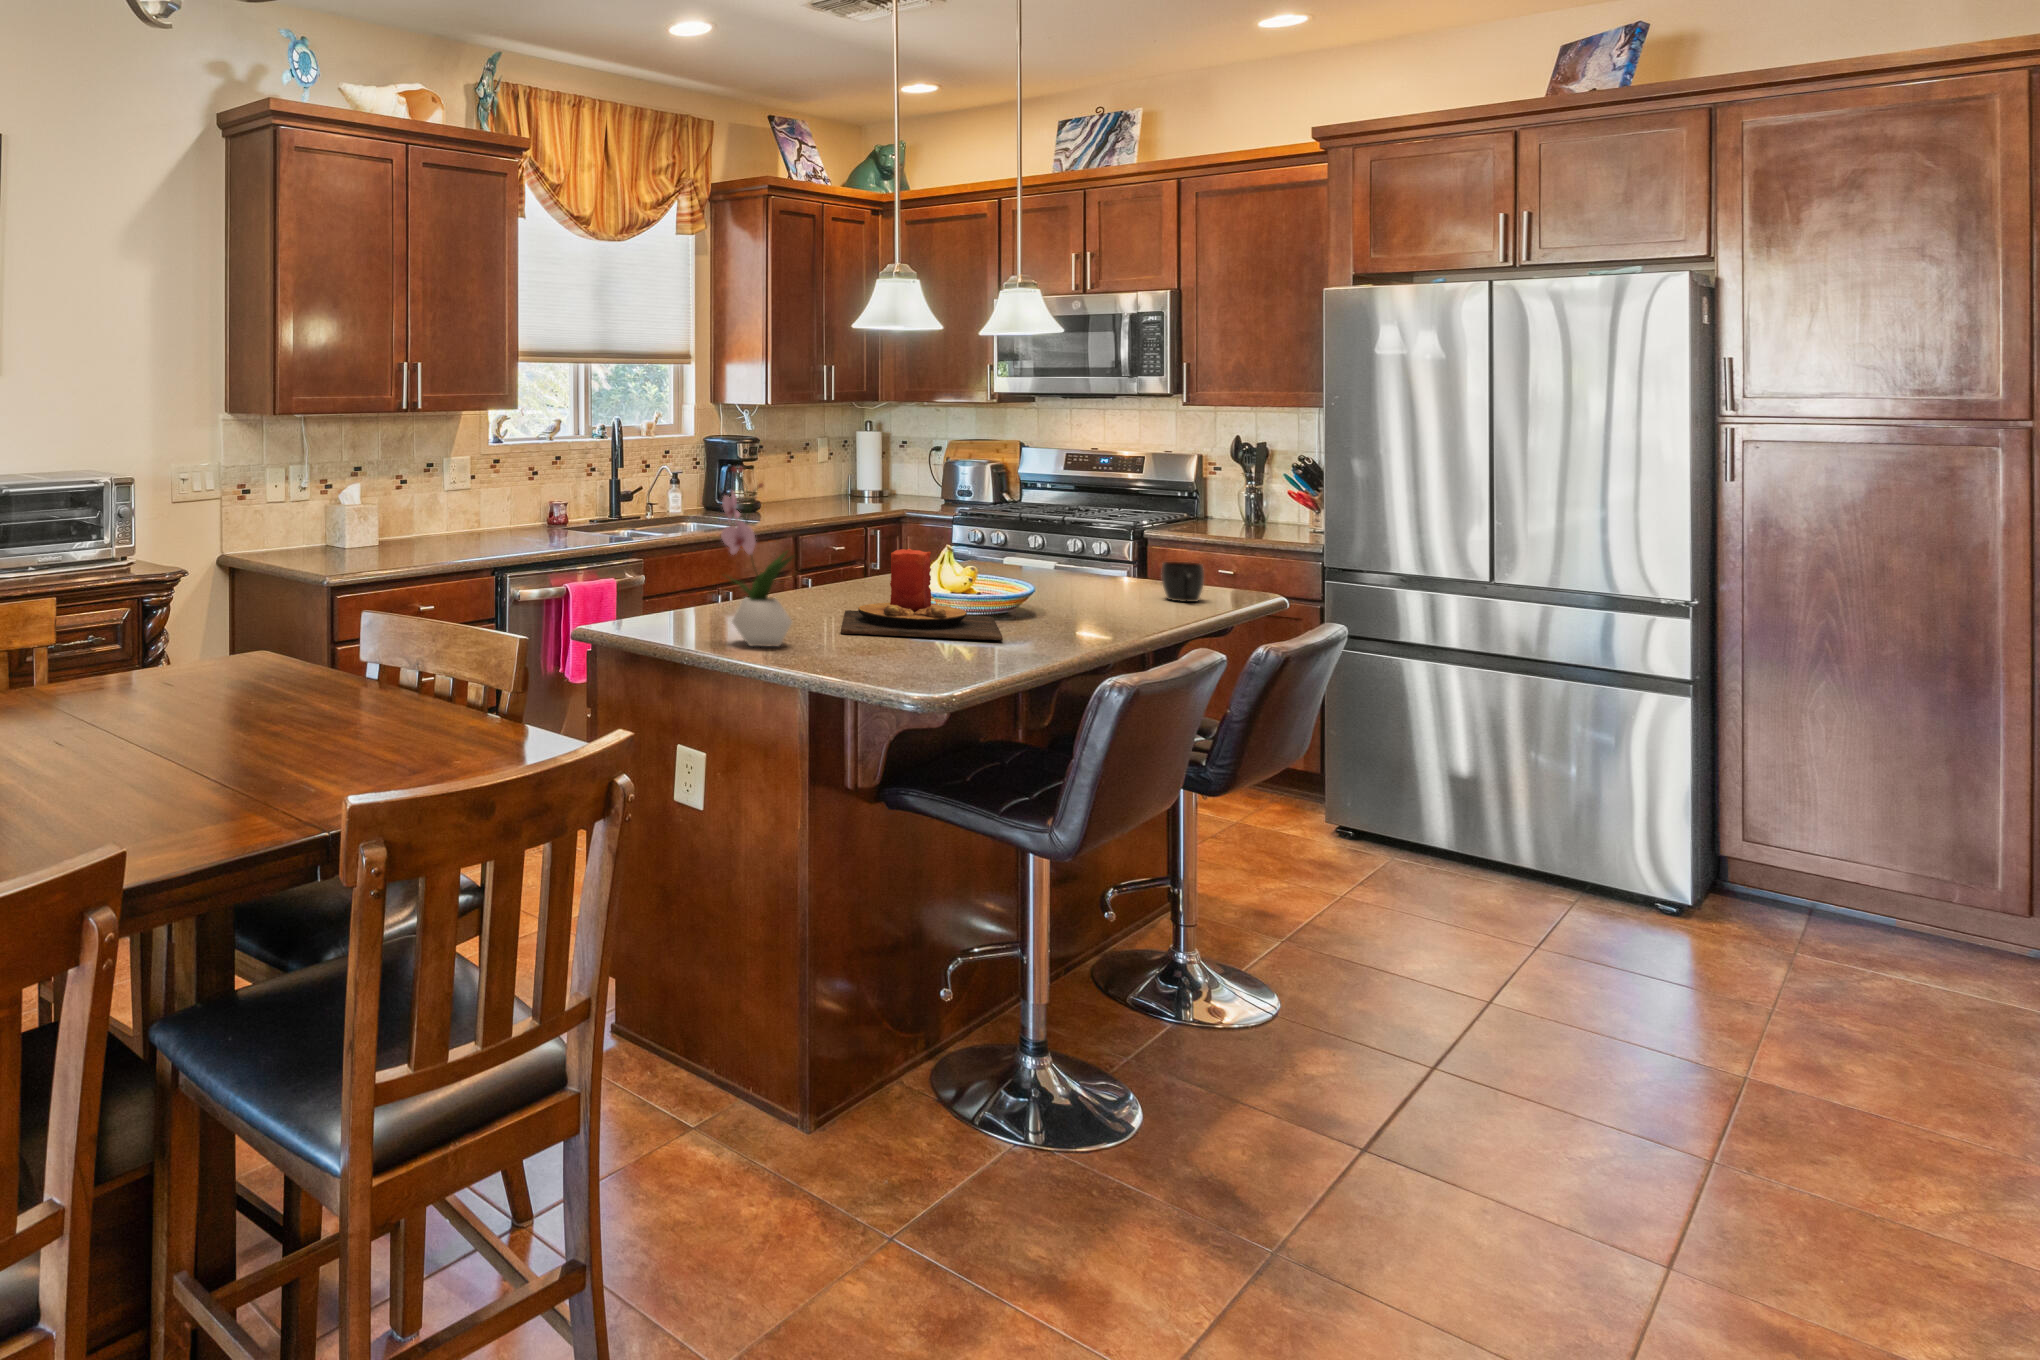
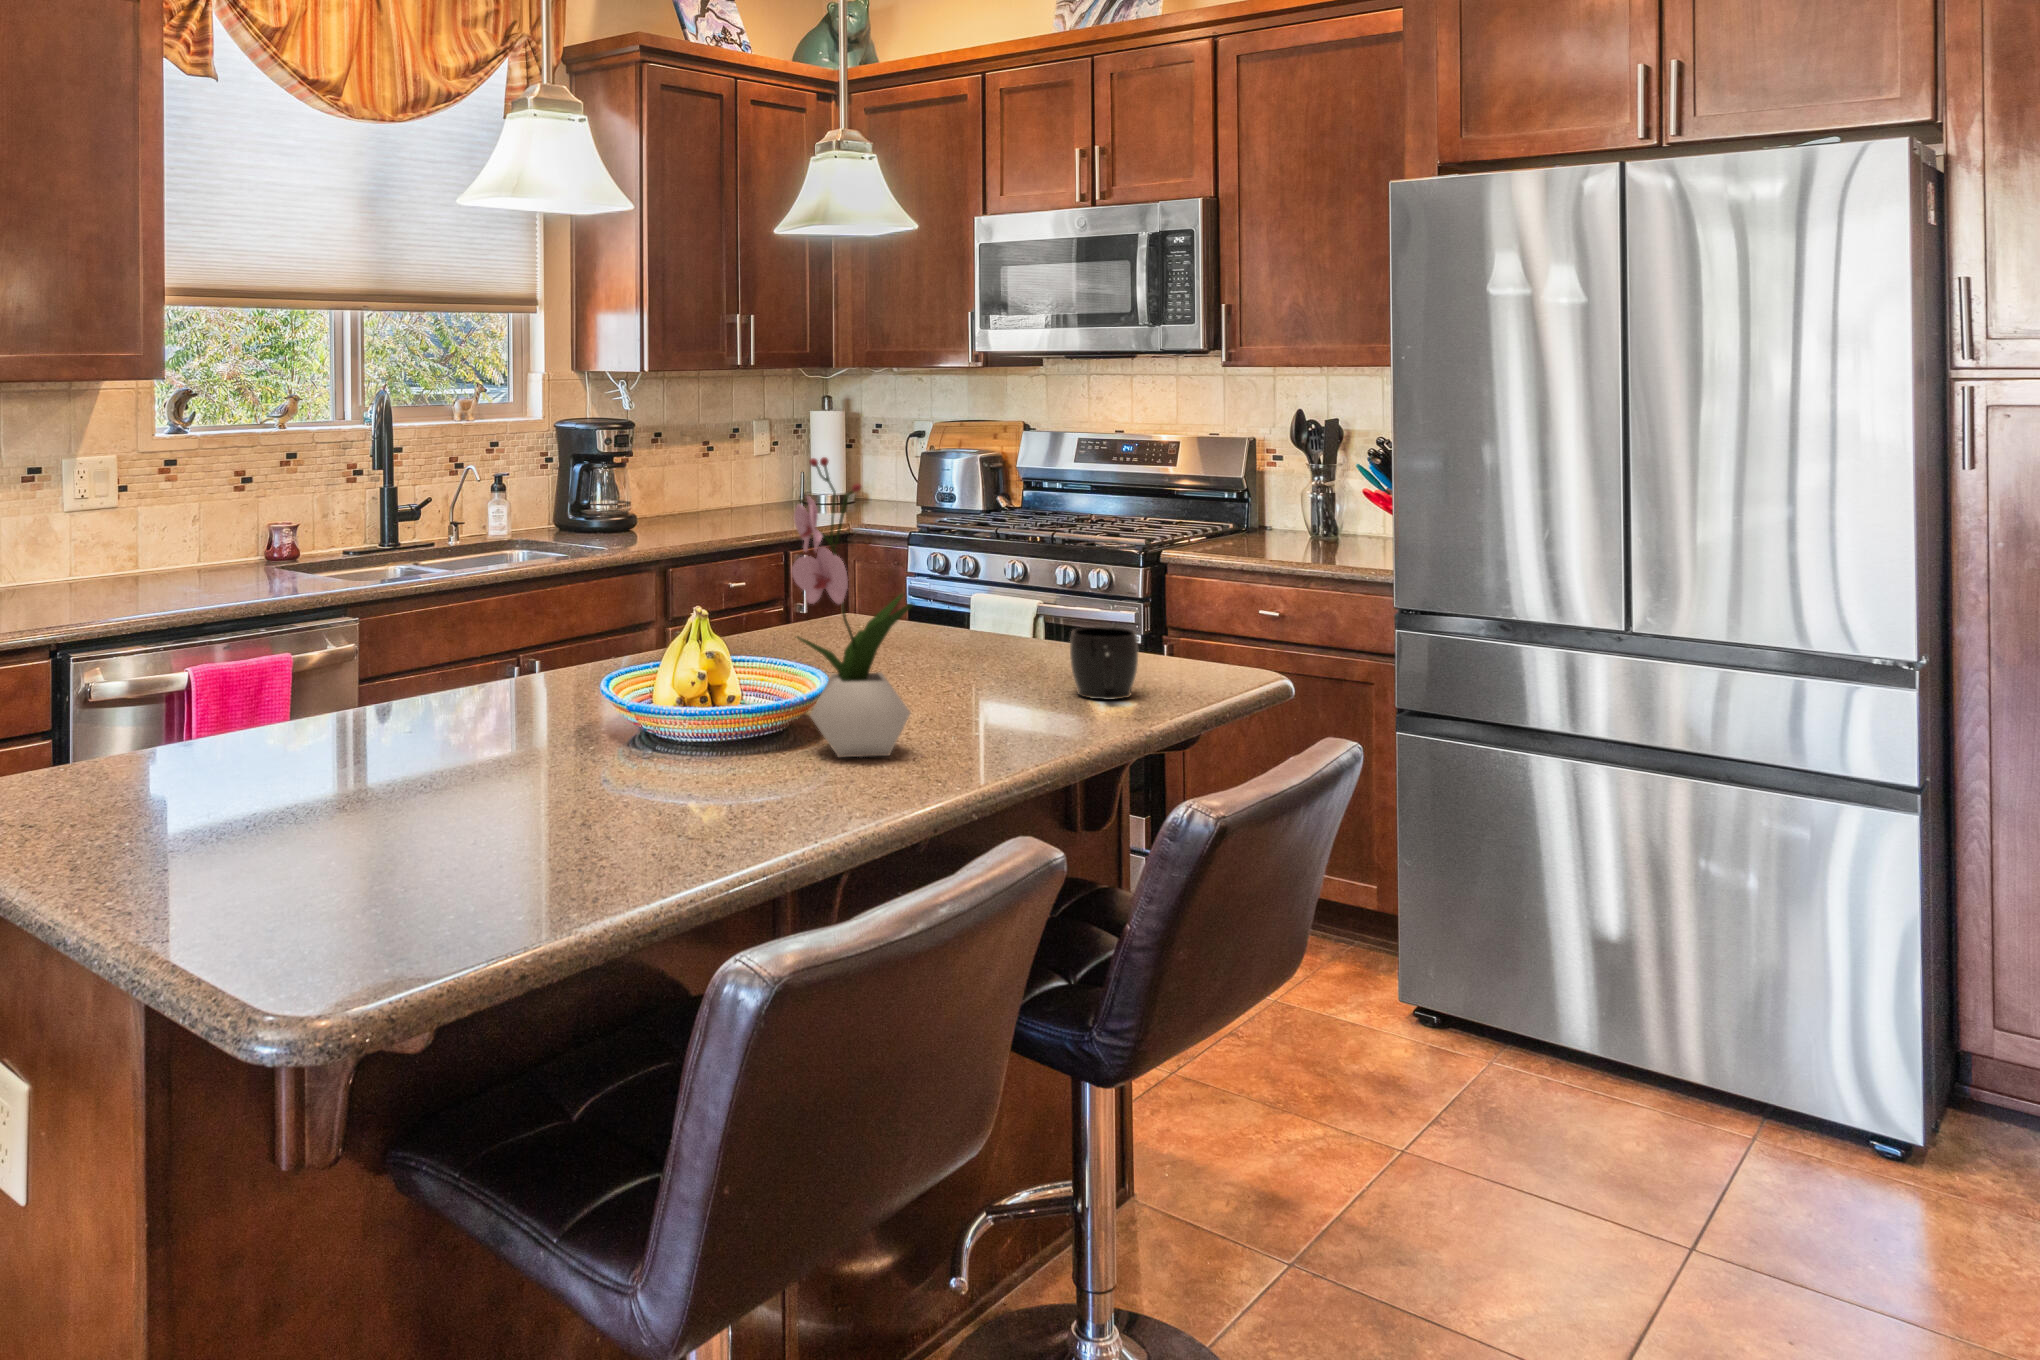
flower arrangement: present [721,467,794,646] -> present [792,457,913,757]
candle: present [841,548,1003,640] -> none [353,632,711,825]

